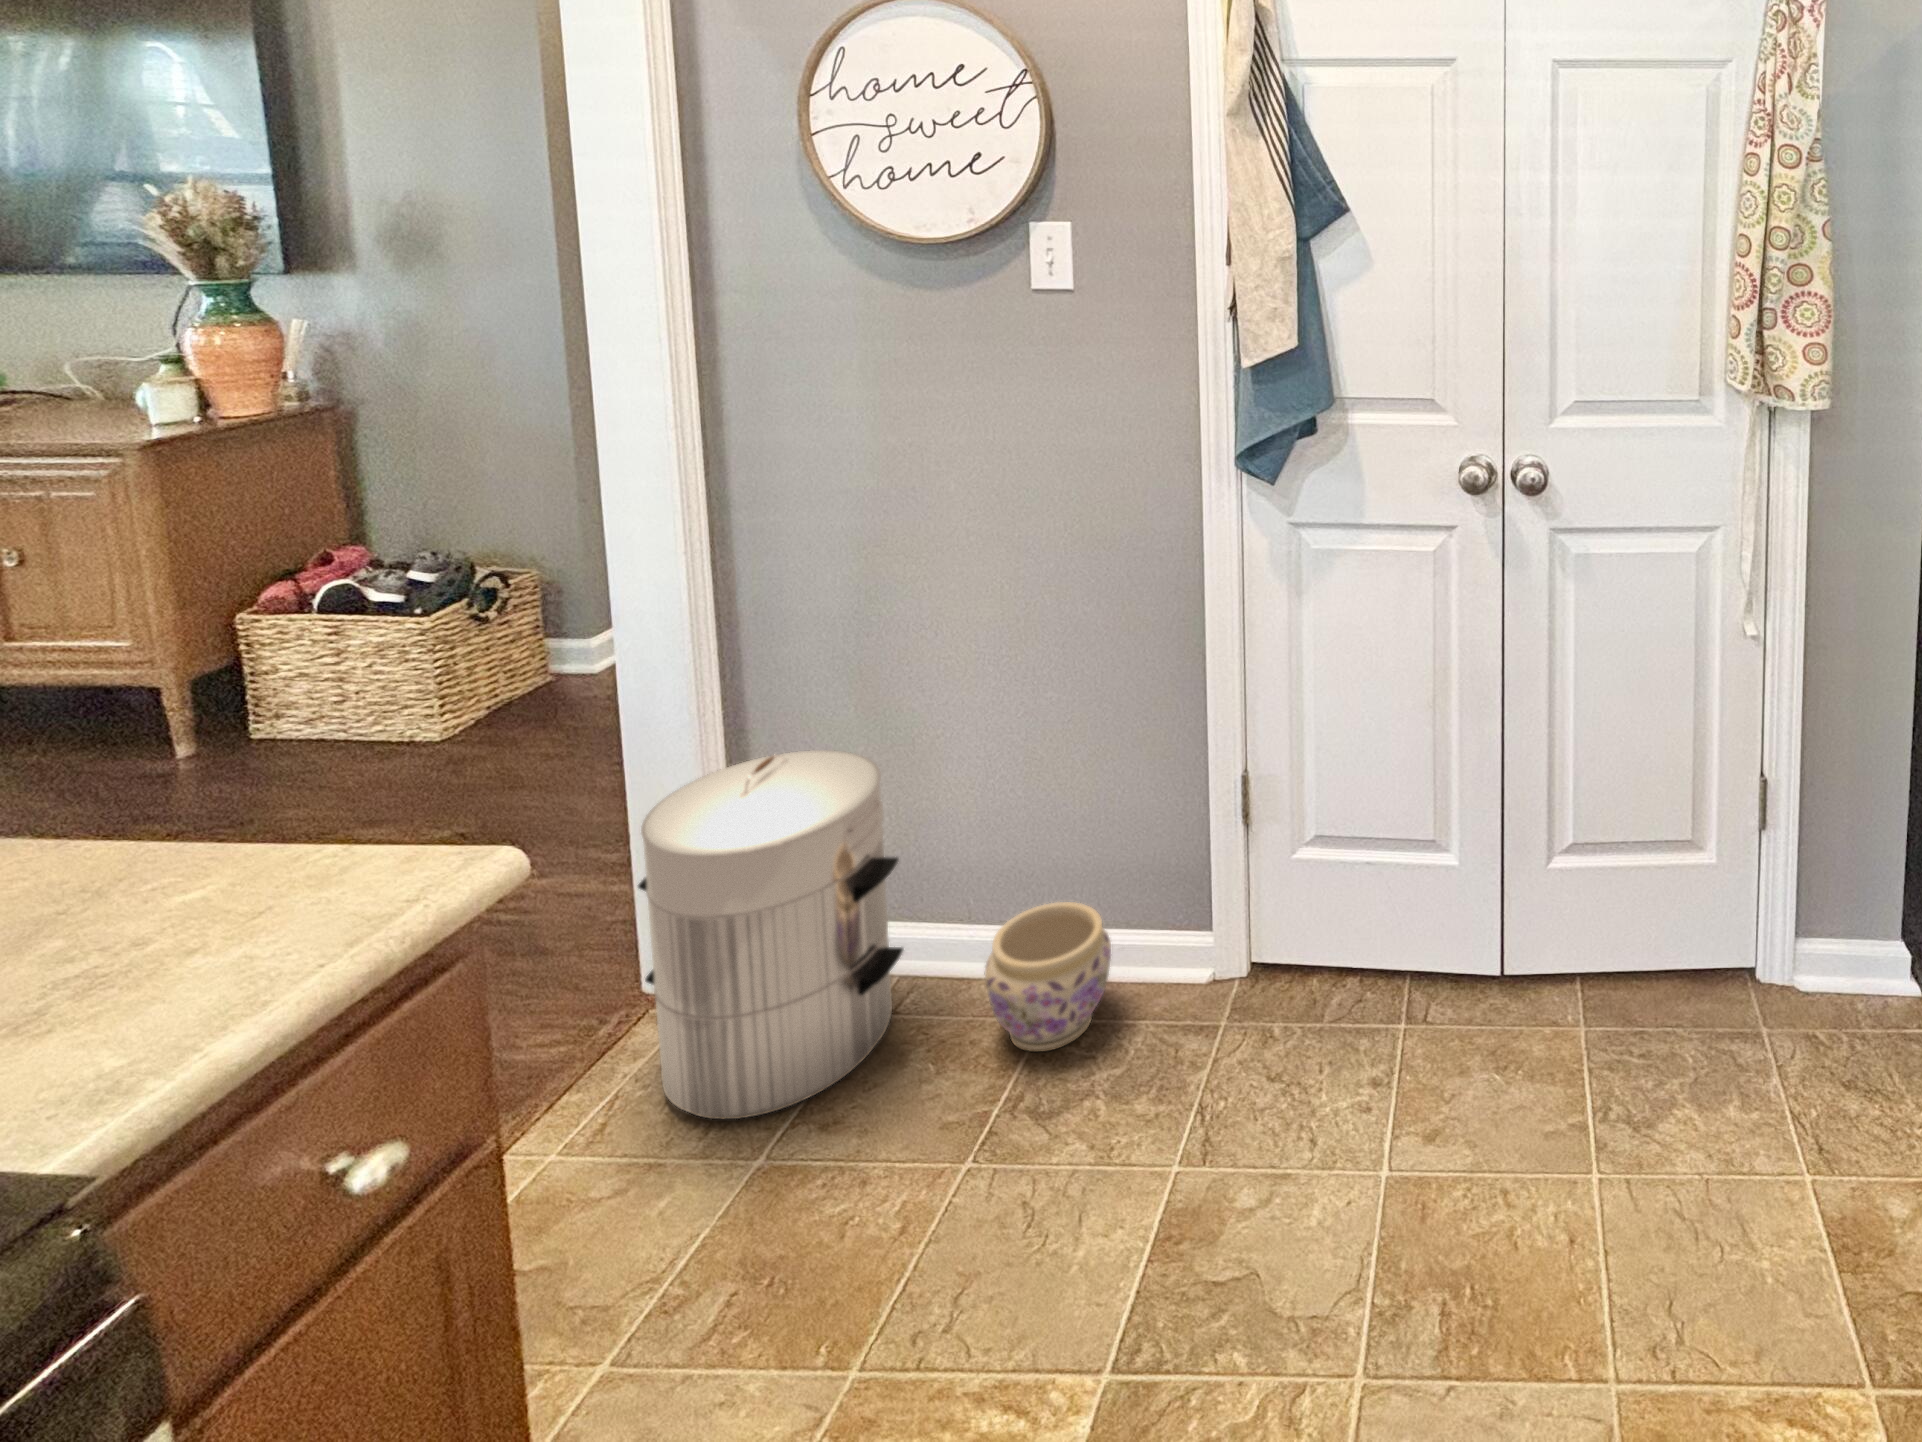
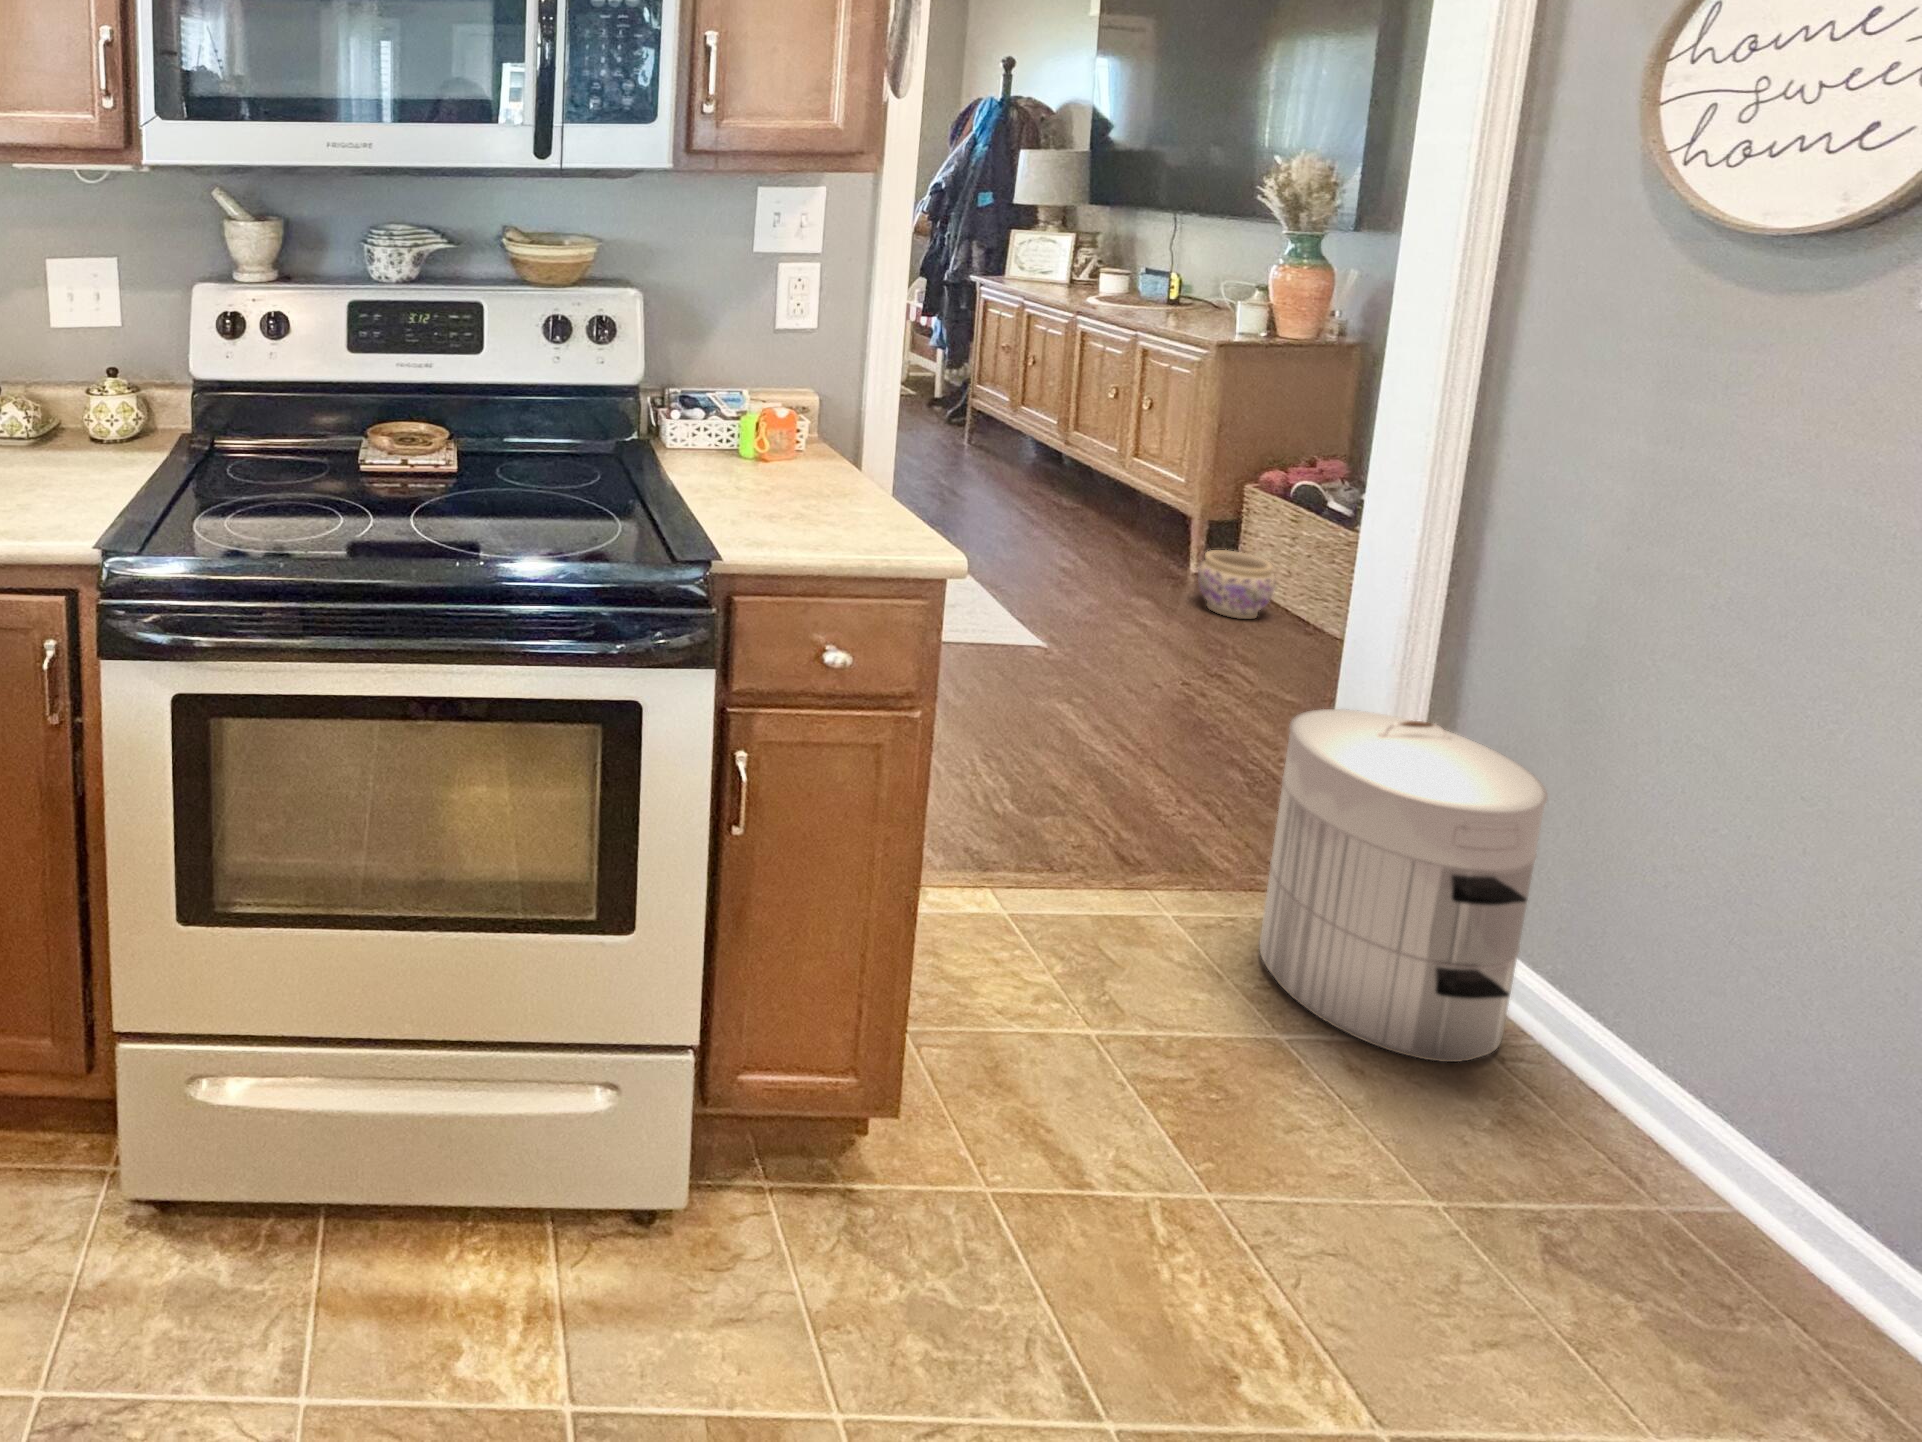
planter: present [985,902,1111,1052] -> present [1198,550,1276,619]

